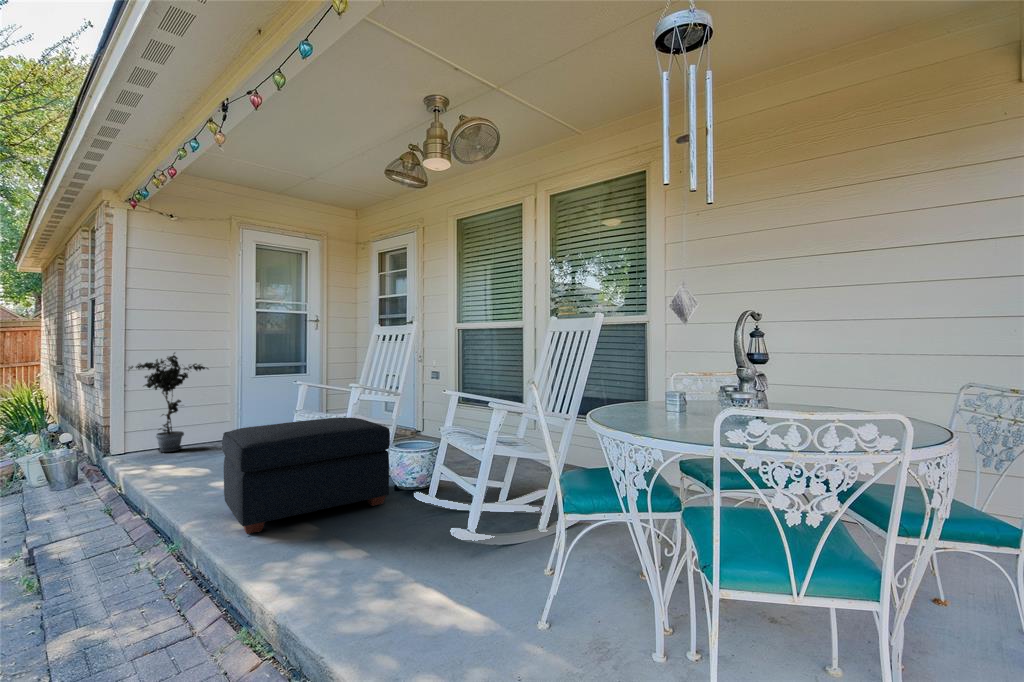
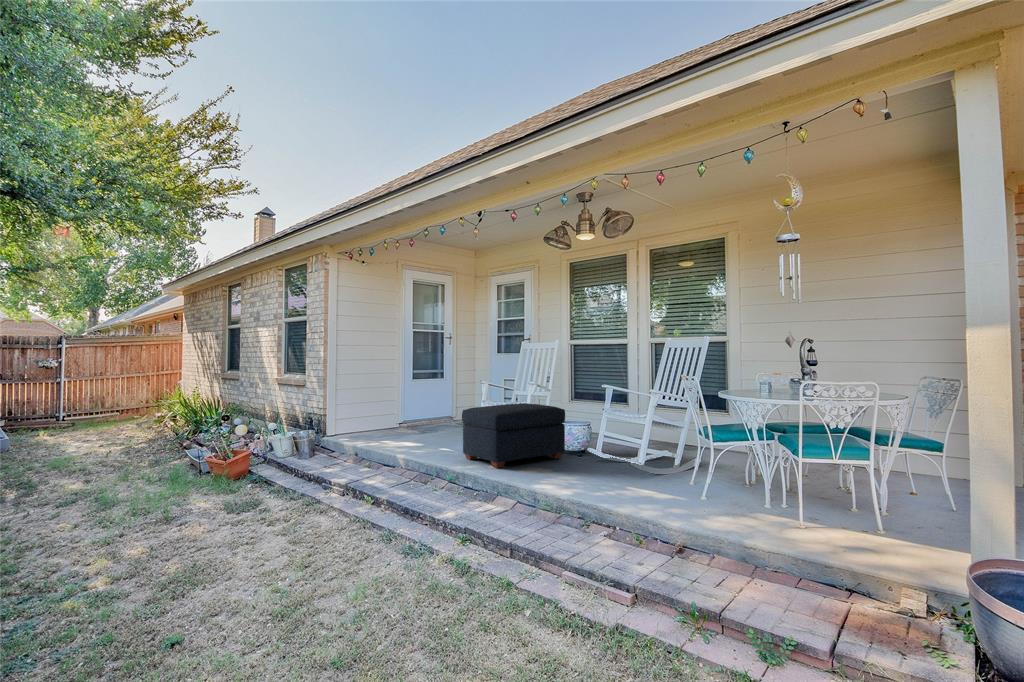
potted plant: present [128,353,208,452] -> none [344,361,392,433]

